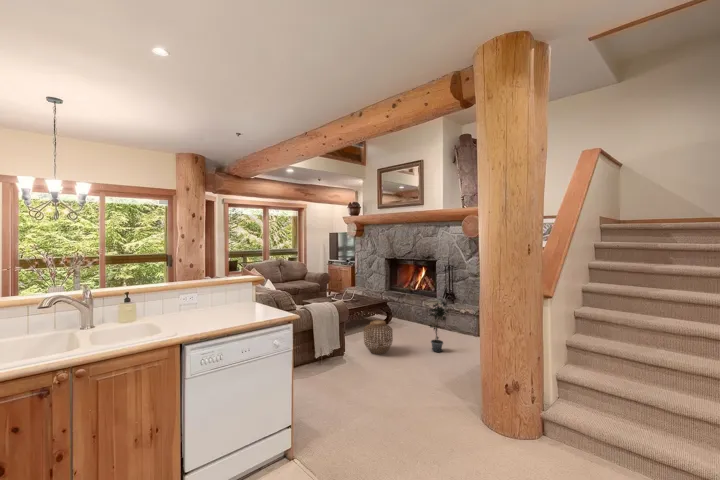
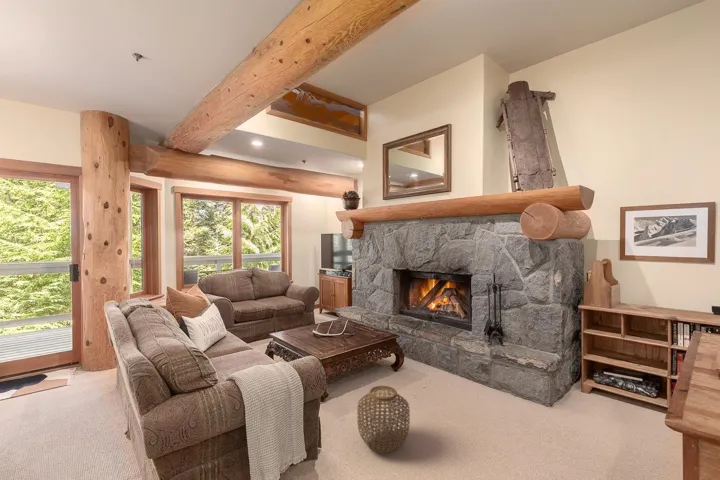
potted plant: present [429,302,448,352] -> none [470,351,514,450]

